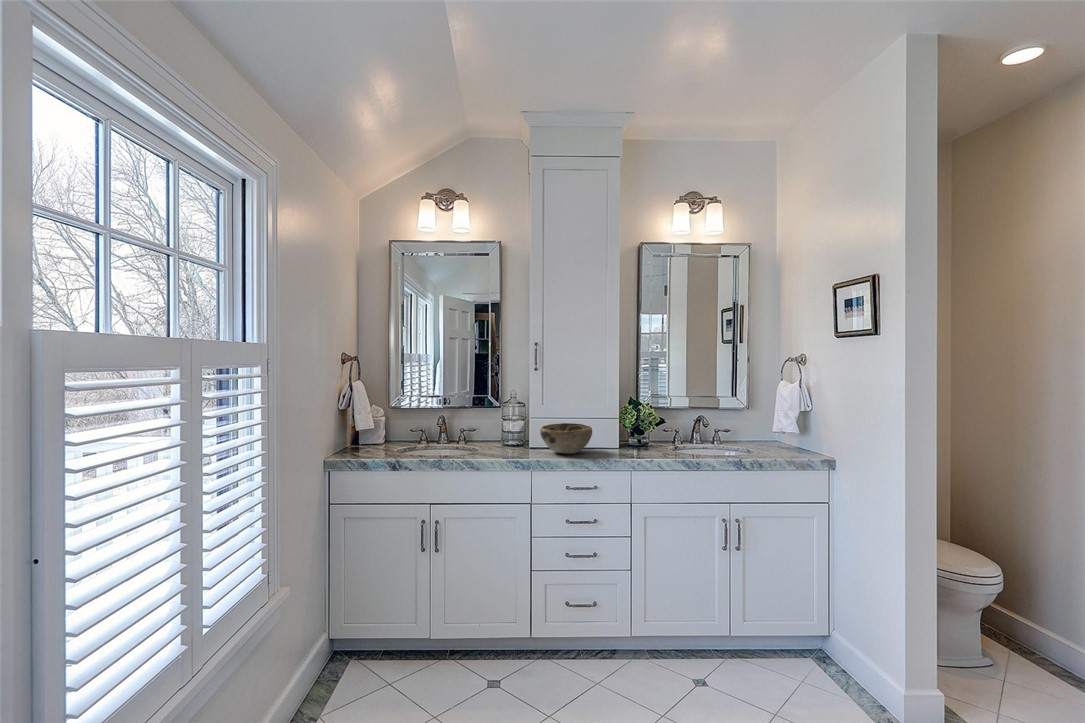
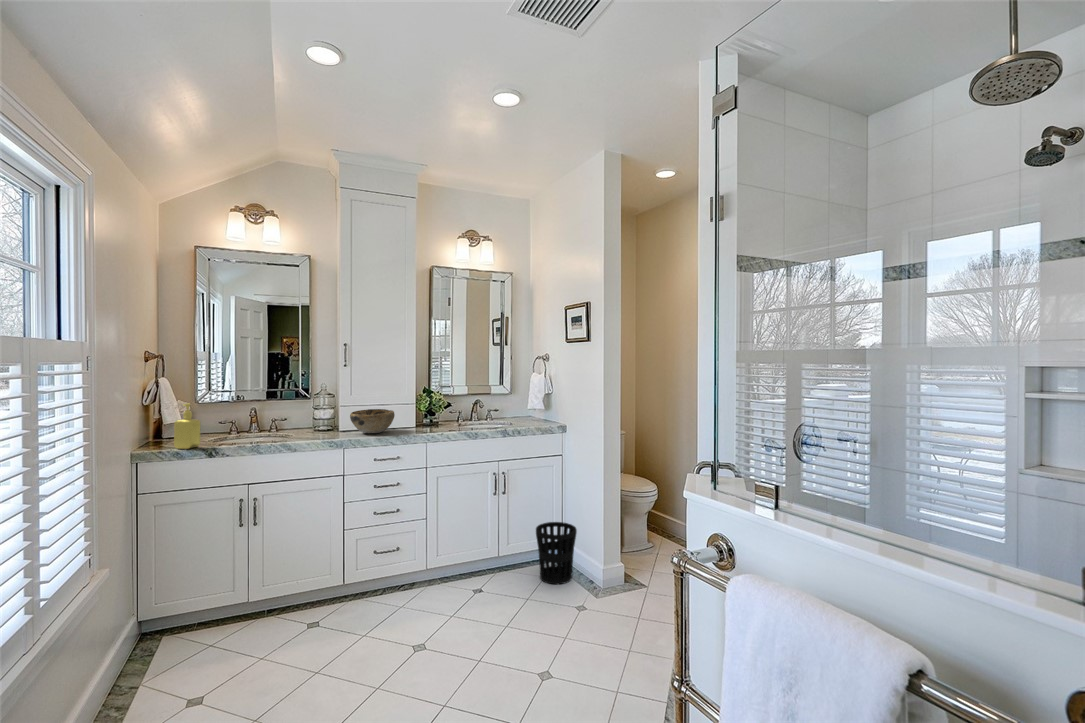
soap dispenser: none [362,410,386,459] -> present [174,403,200,449]
wastebasket: none [786,600,854,699] -> present [536,522,577,584]

